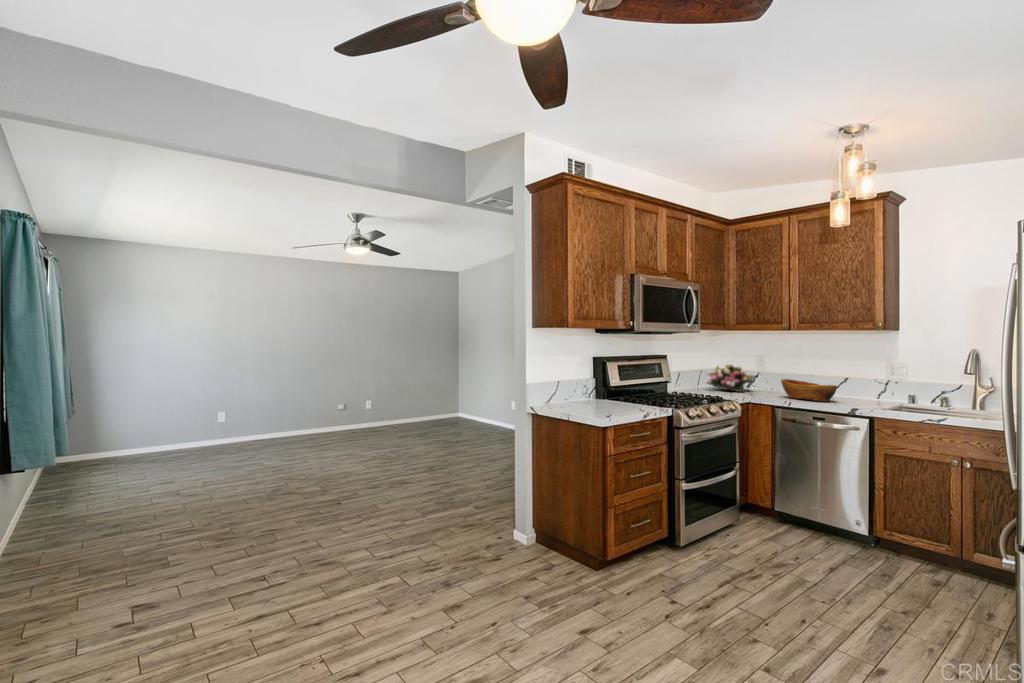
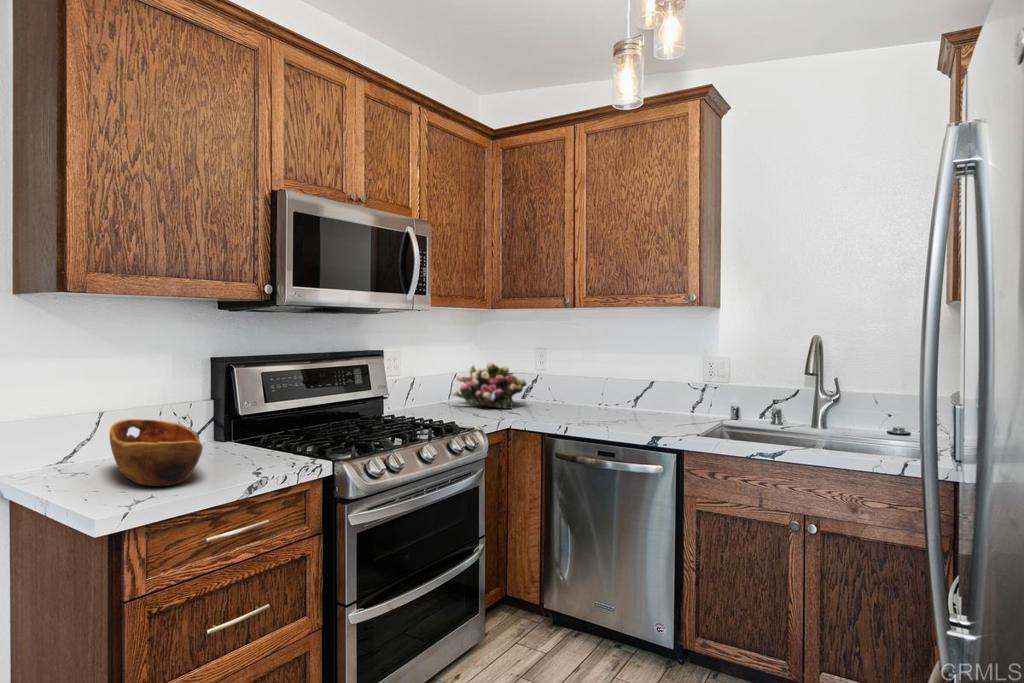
wooden bowl: present [781,379,837,402] -> present [110,419,203,486]

